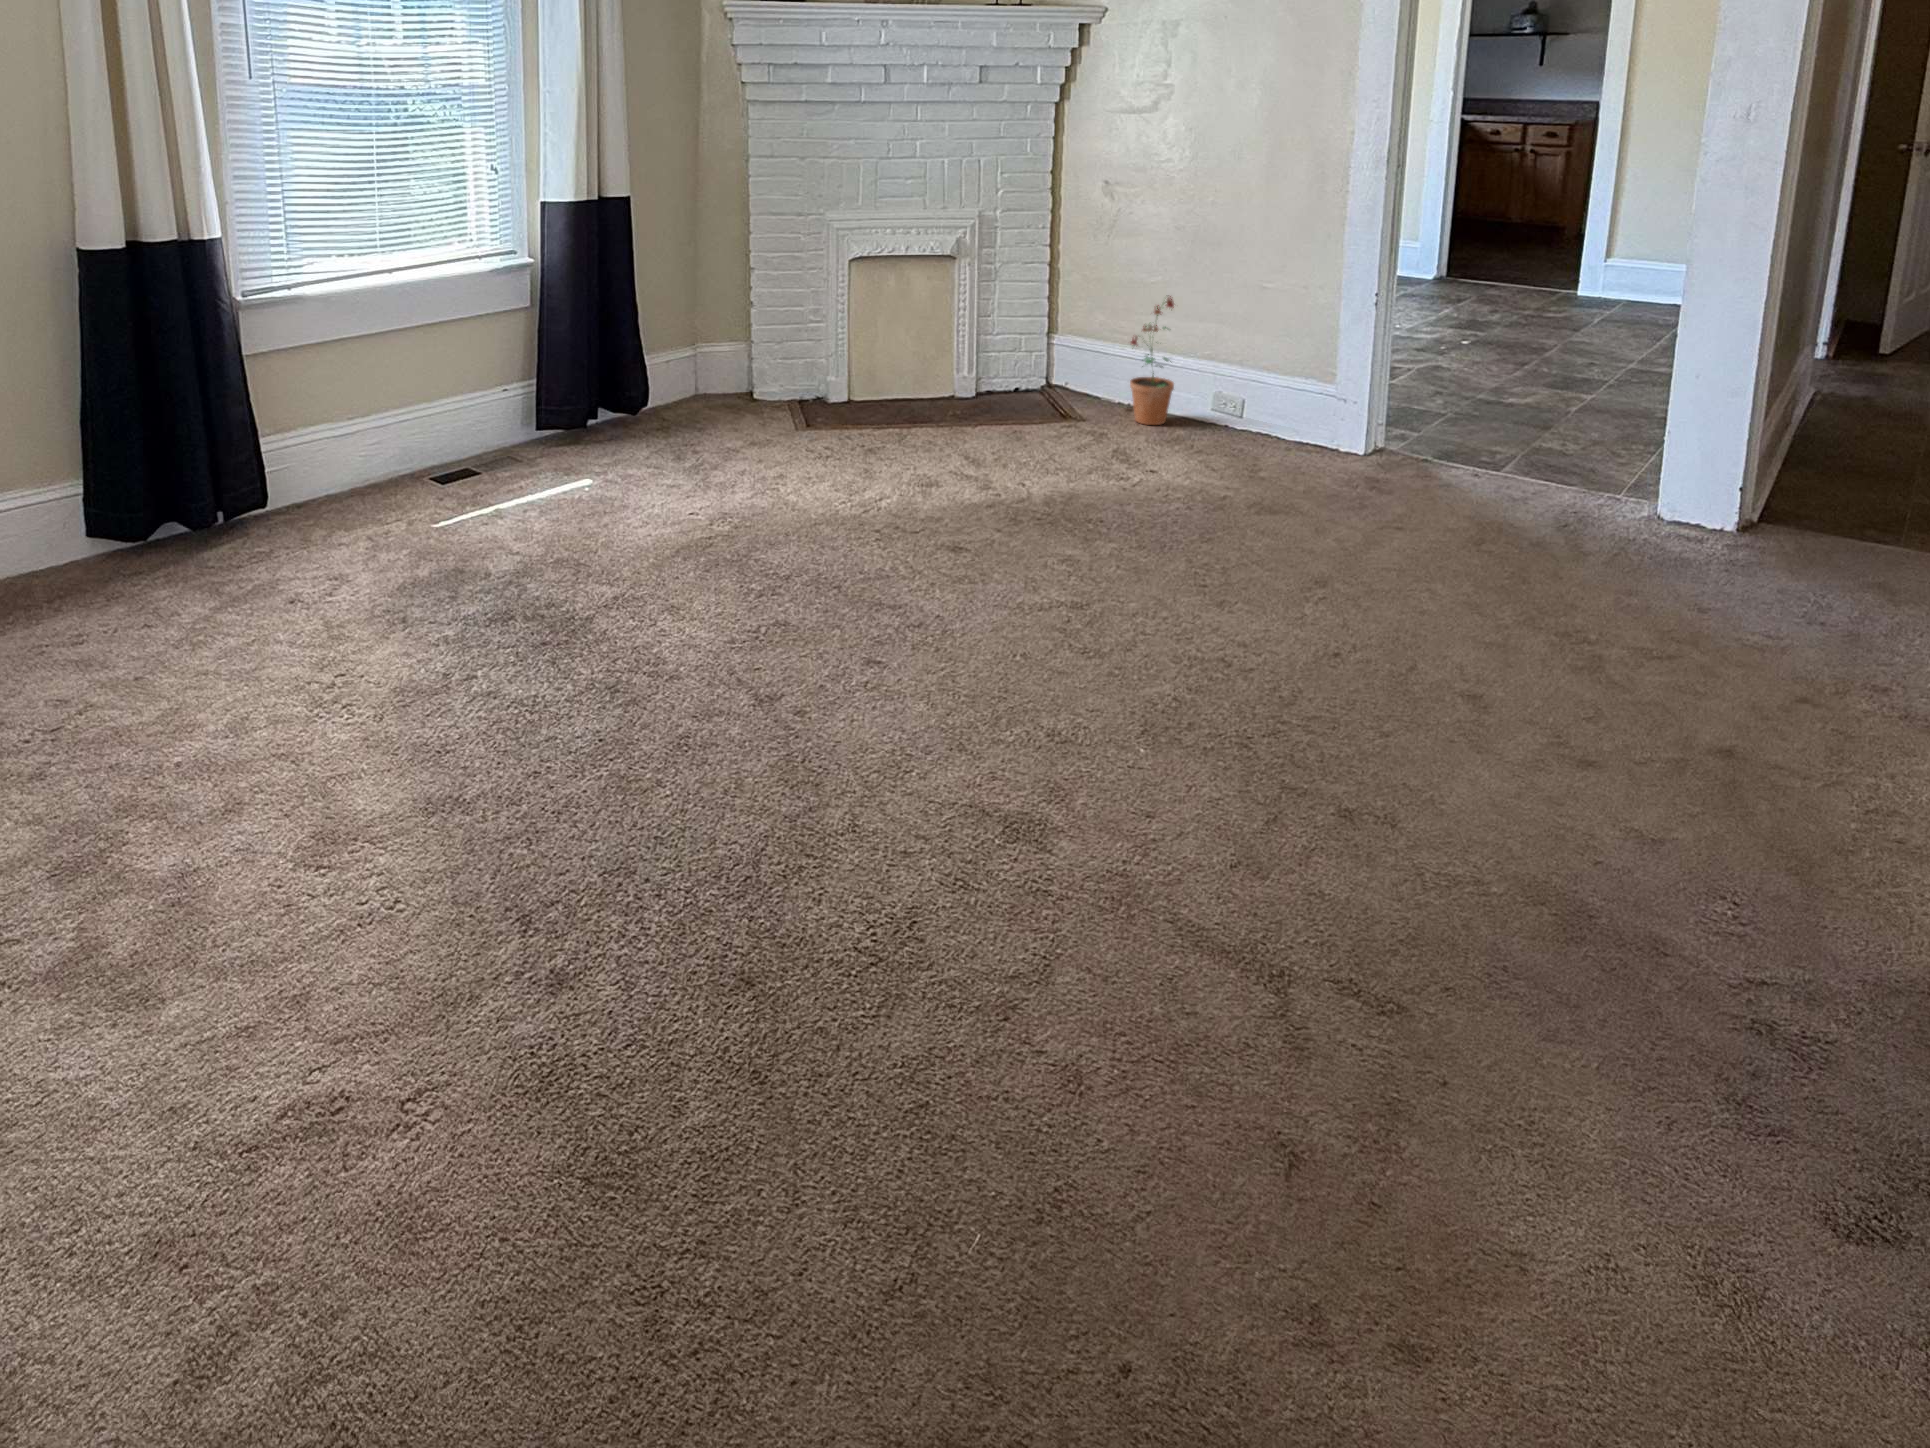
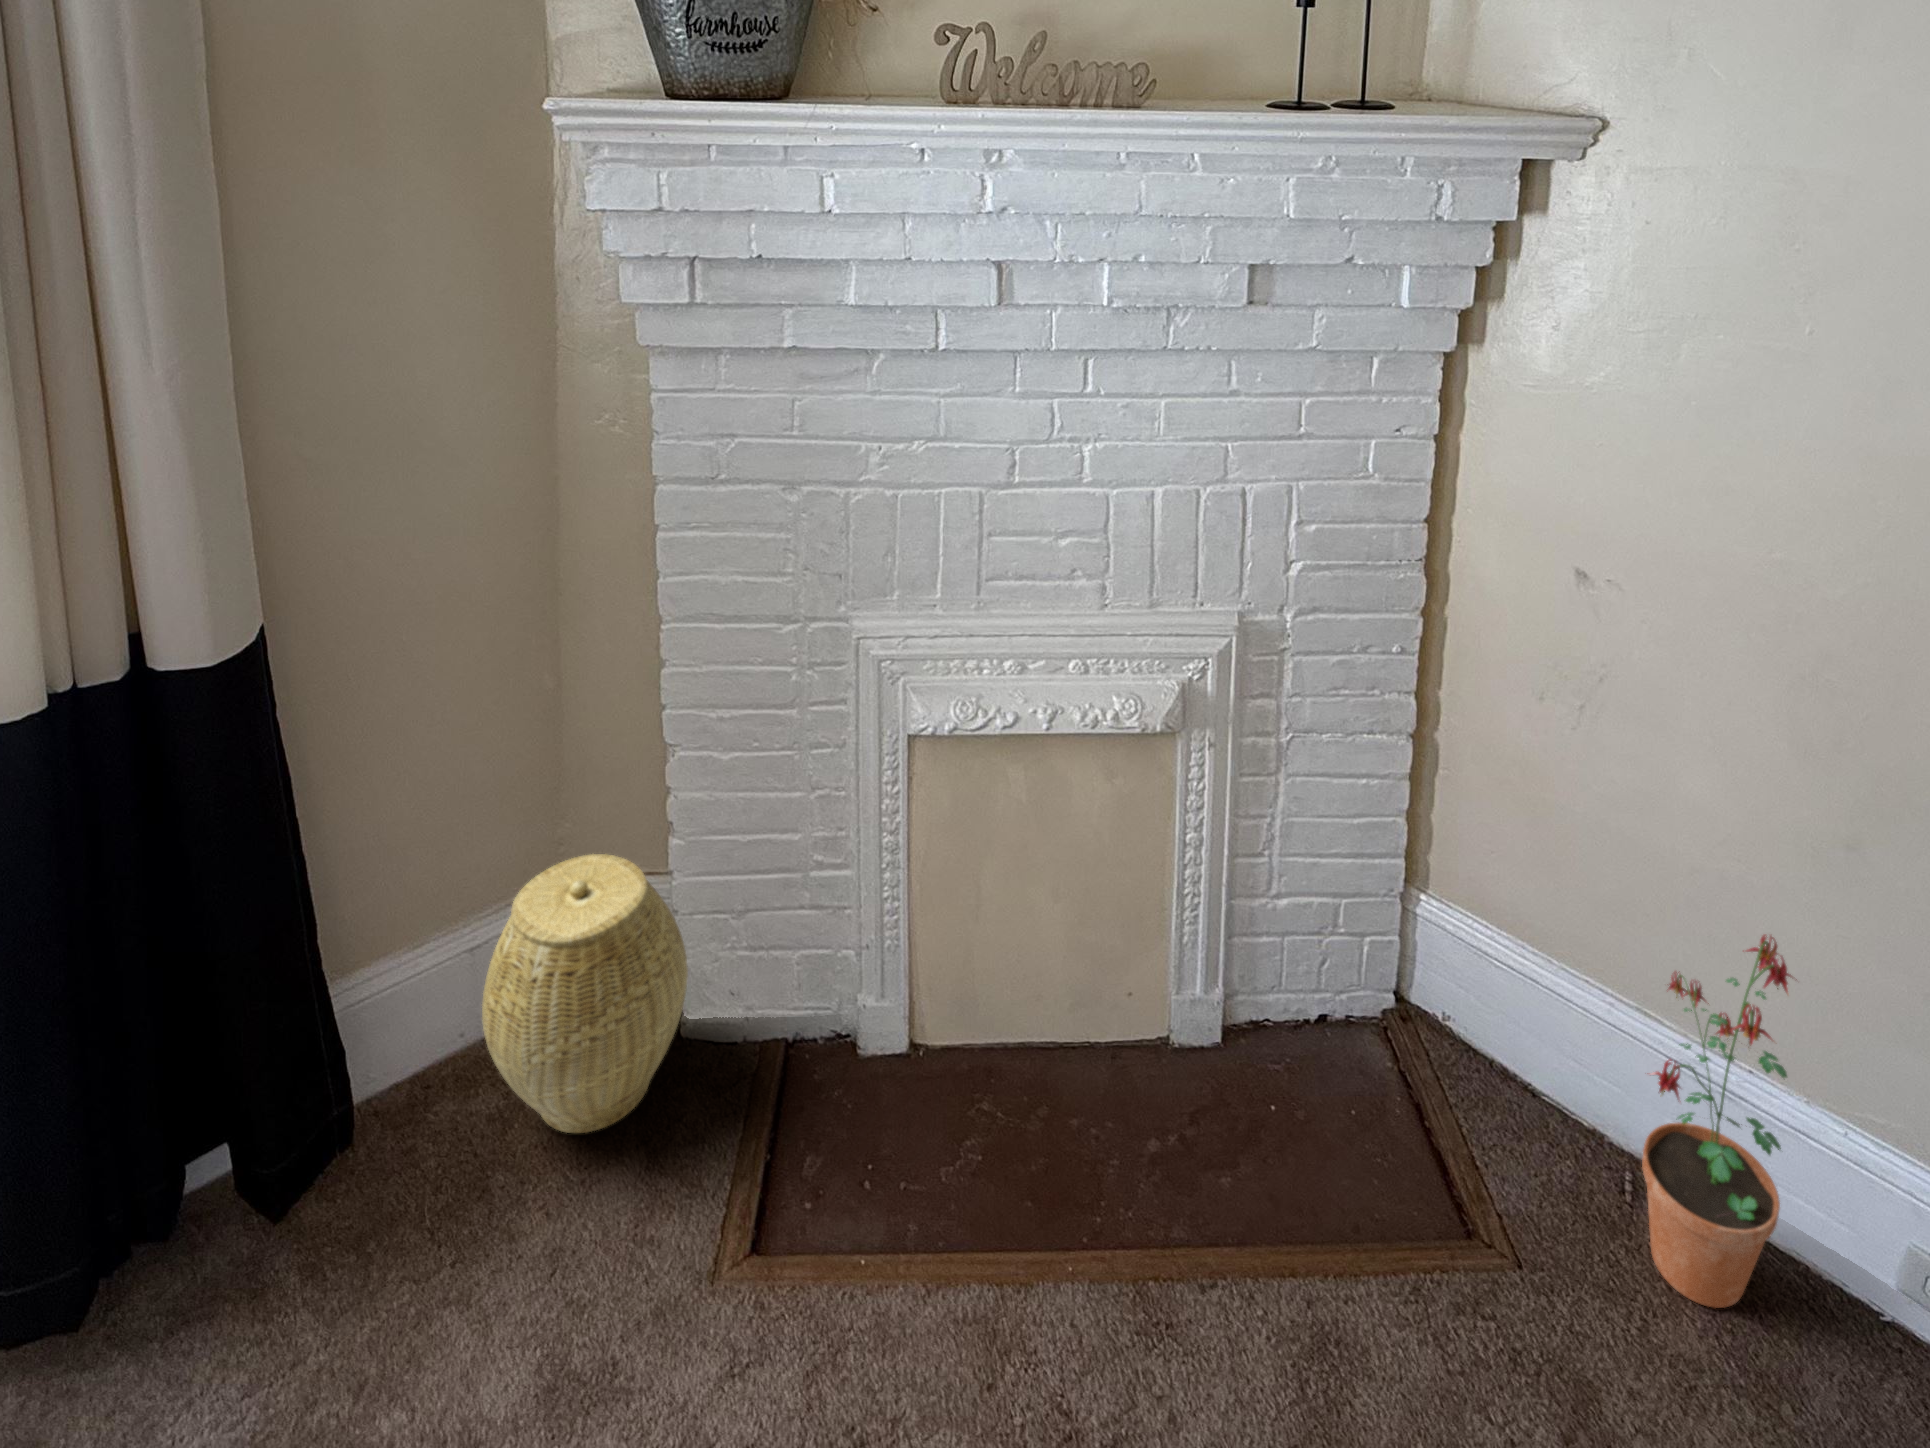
woven basket: none [685,316,762,415] -> present [482,854,688,1133]

